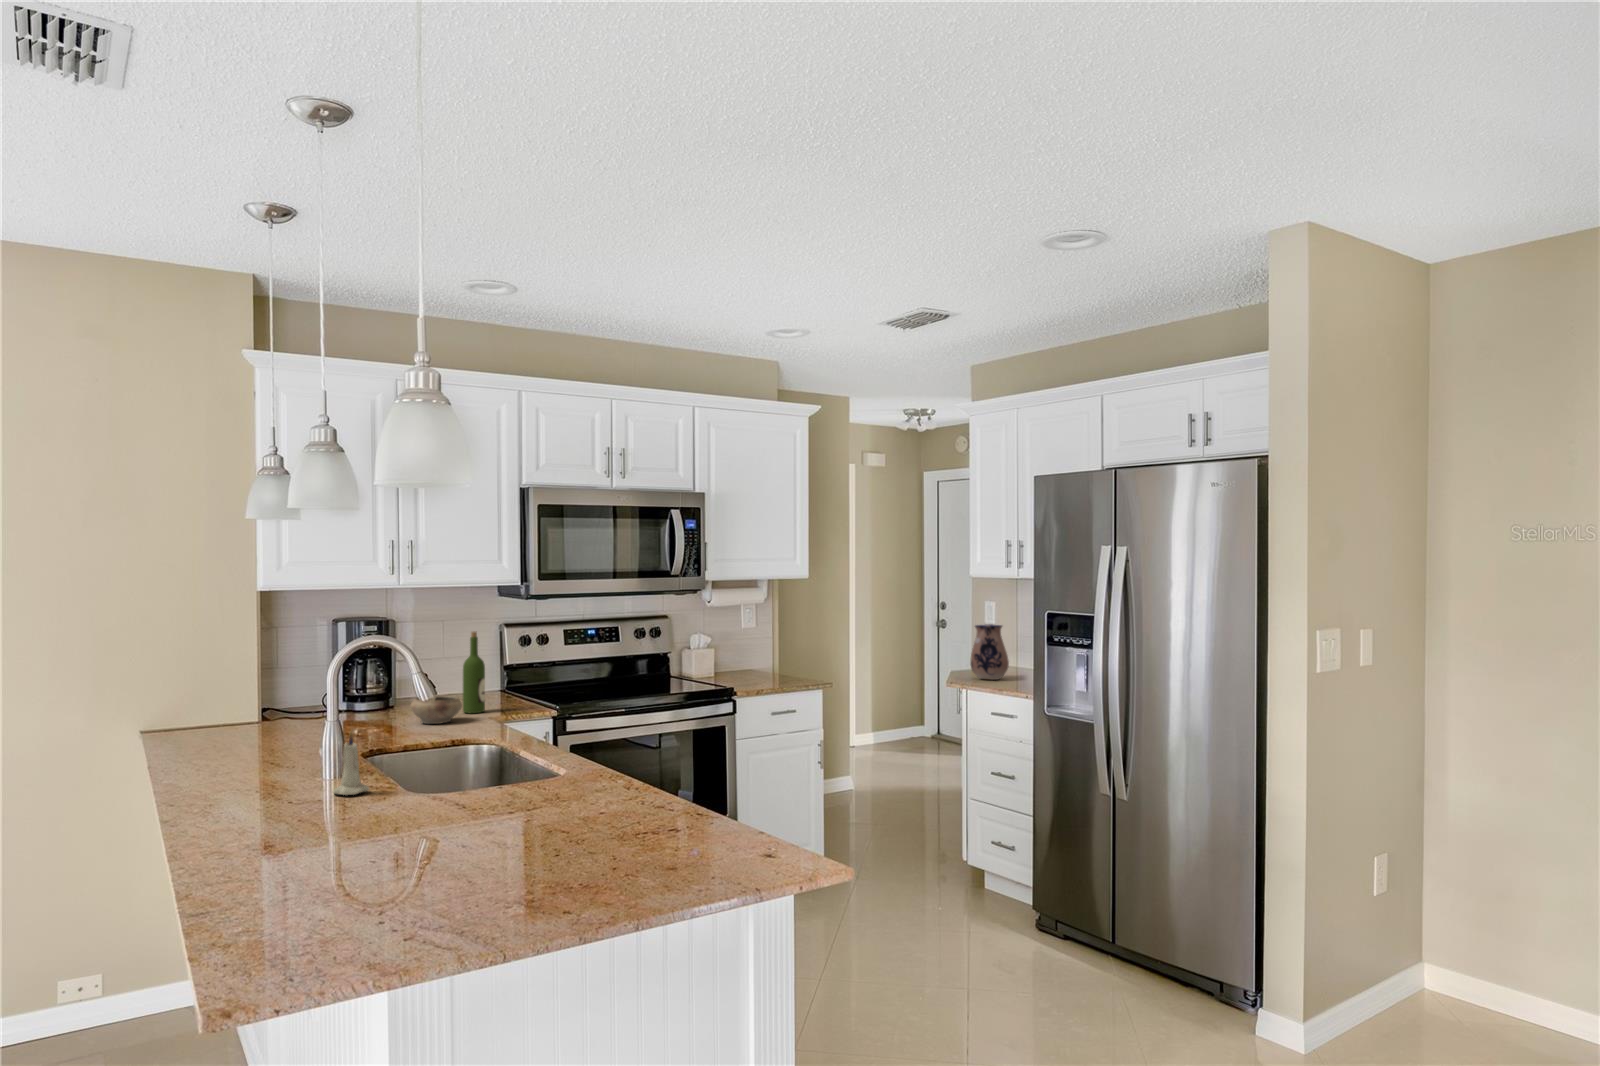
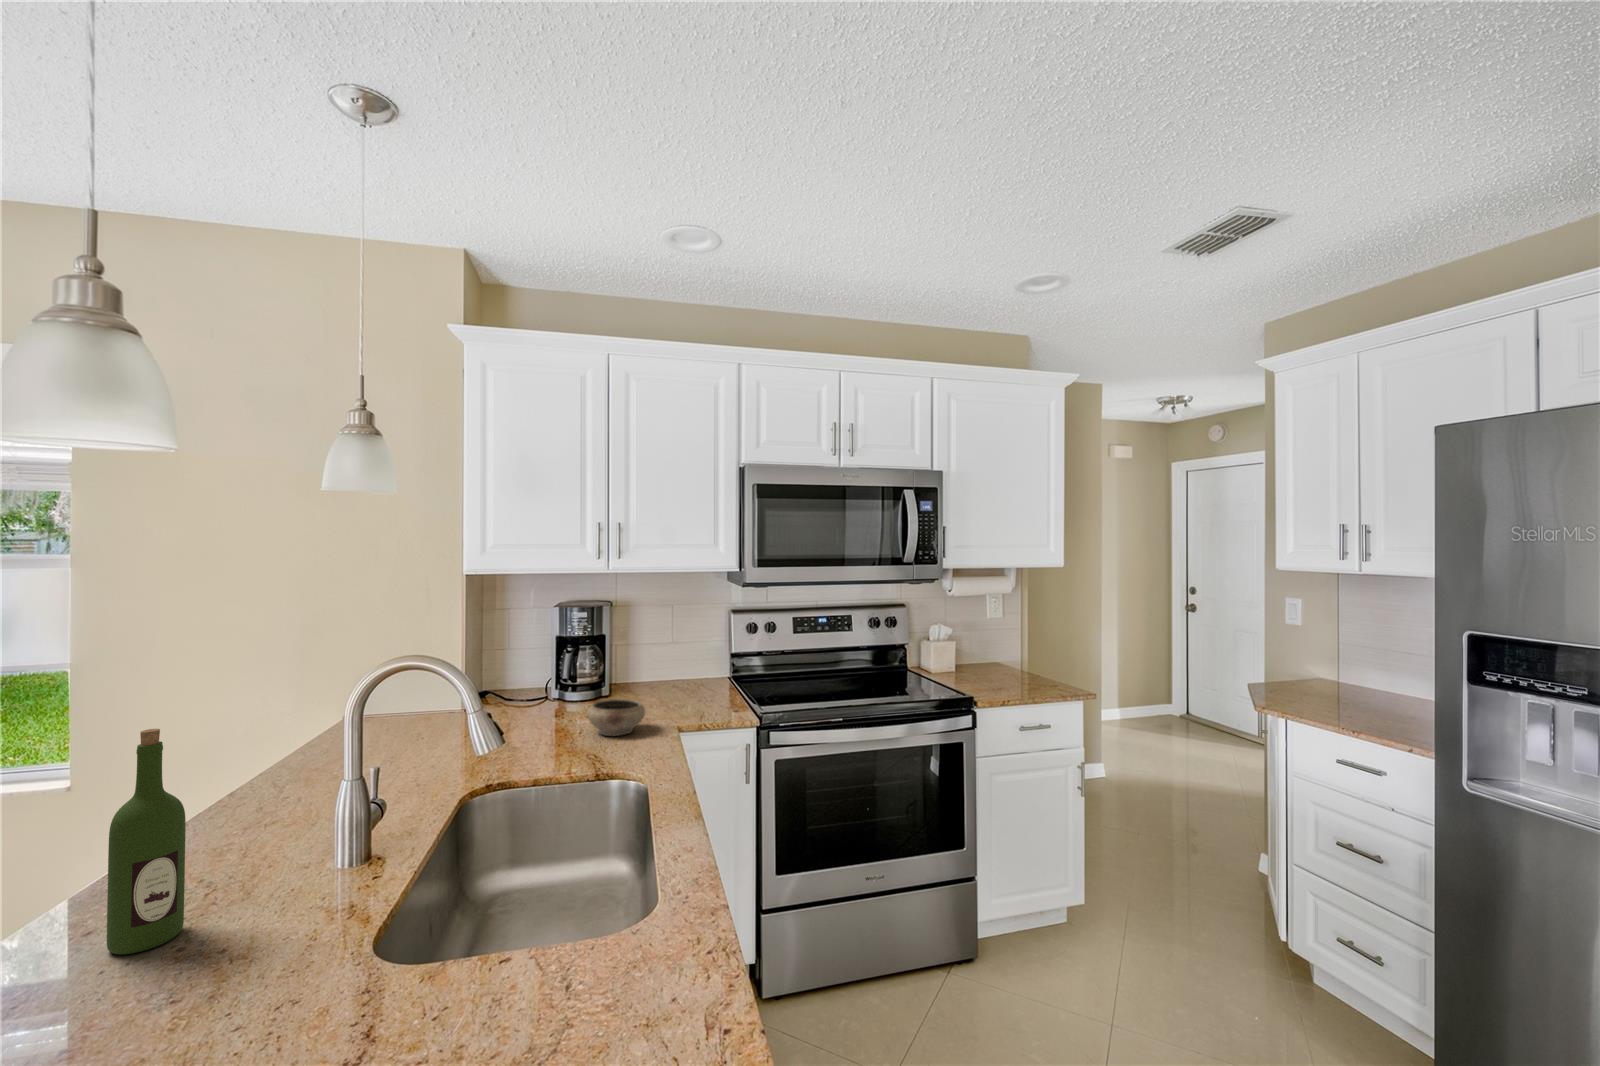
ceramic pitcher: present [971,624,1009,680] -> none [1285,632,1345,705]
wine bottle: present [463,632,485,713] -> present [107,729,186,954]
candle: present [333,733,369,795] -> none [203,852,276,980]

